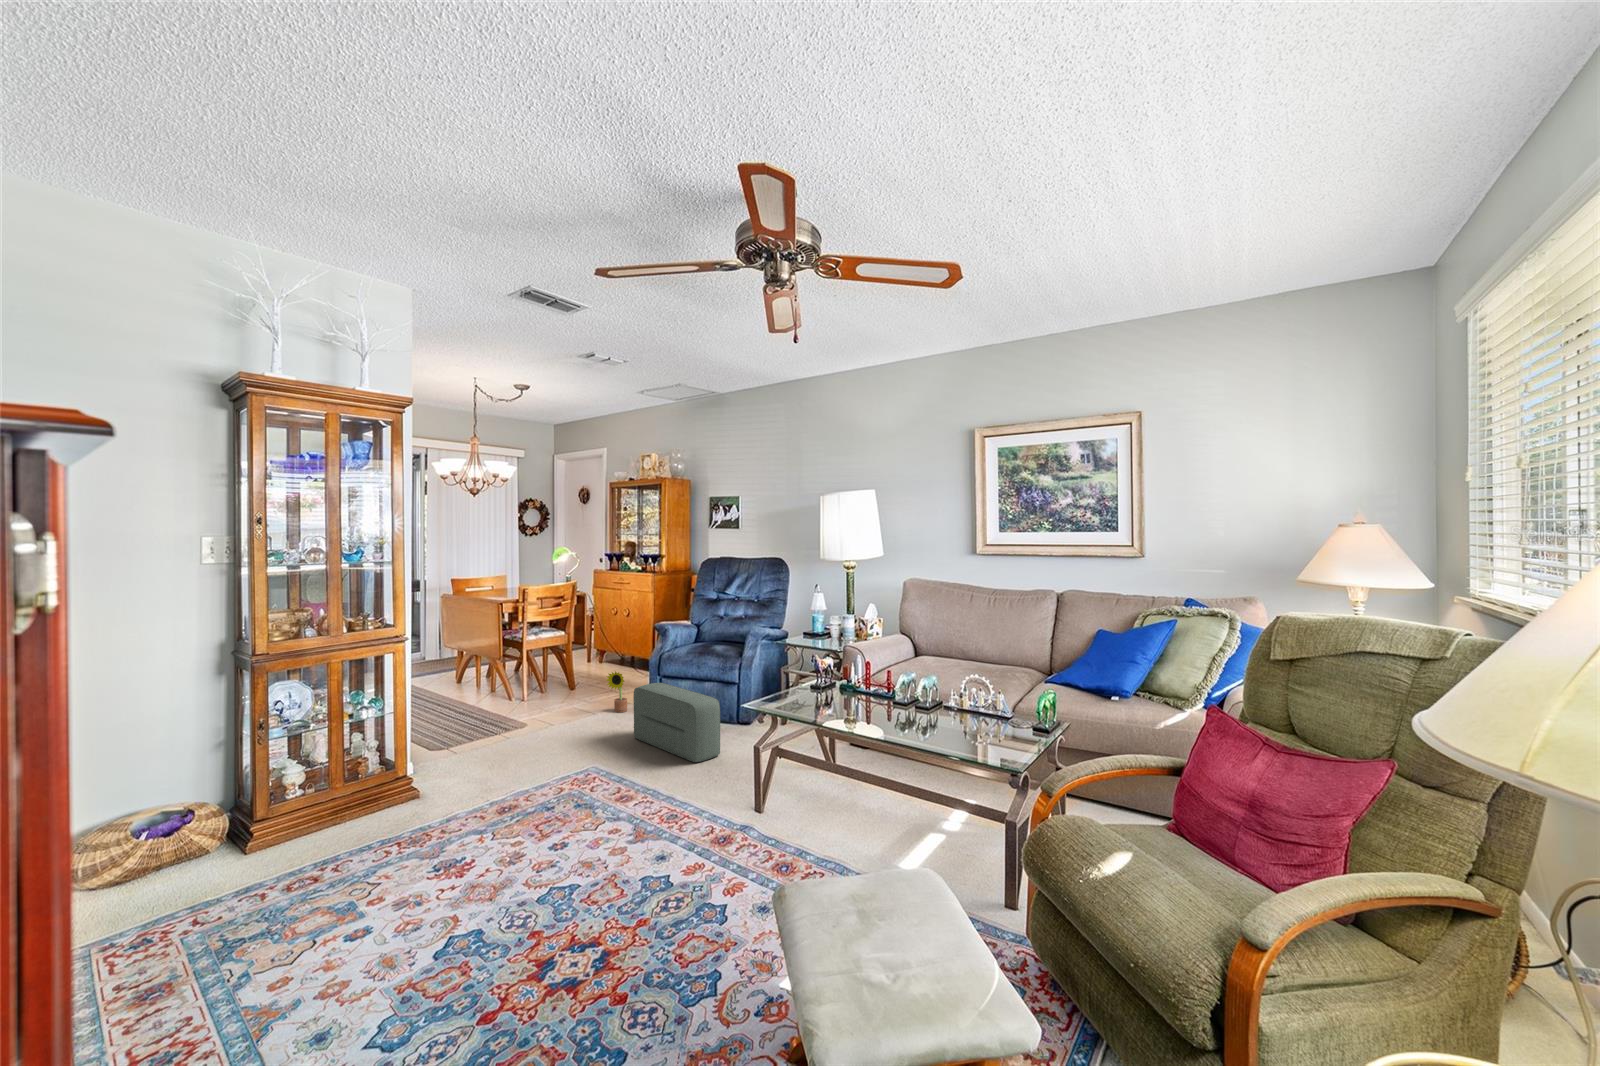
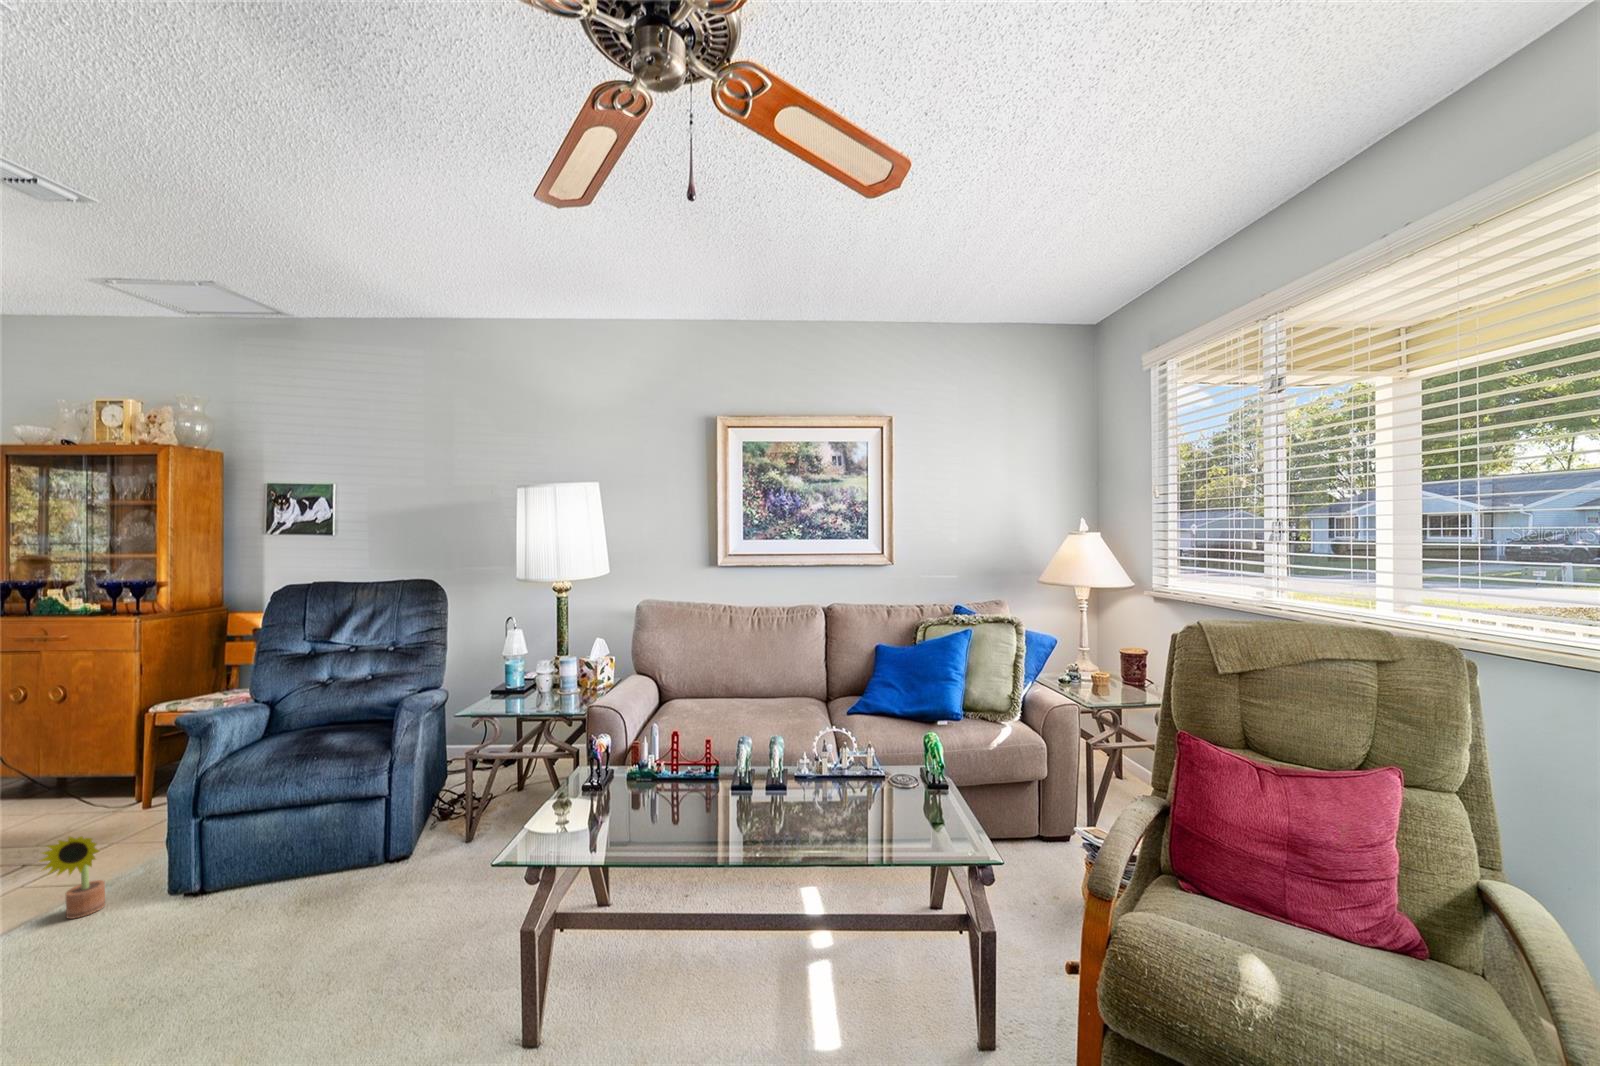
pouf: present [633,683,720,762] -> none [150,841,392,990]

